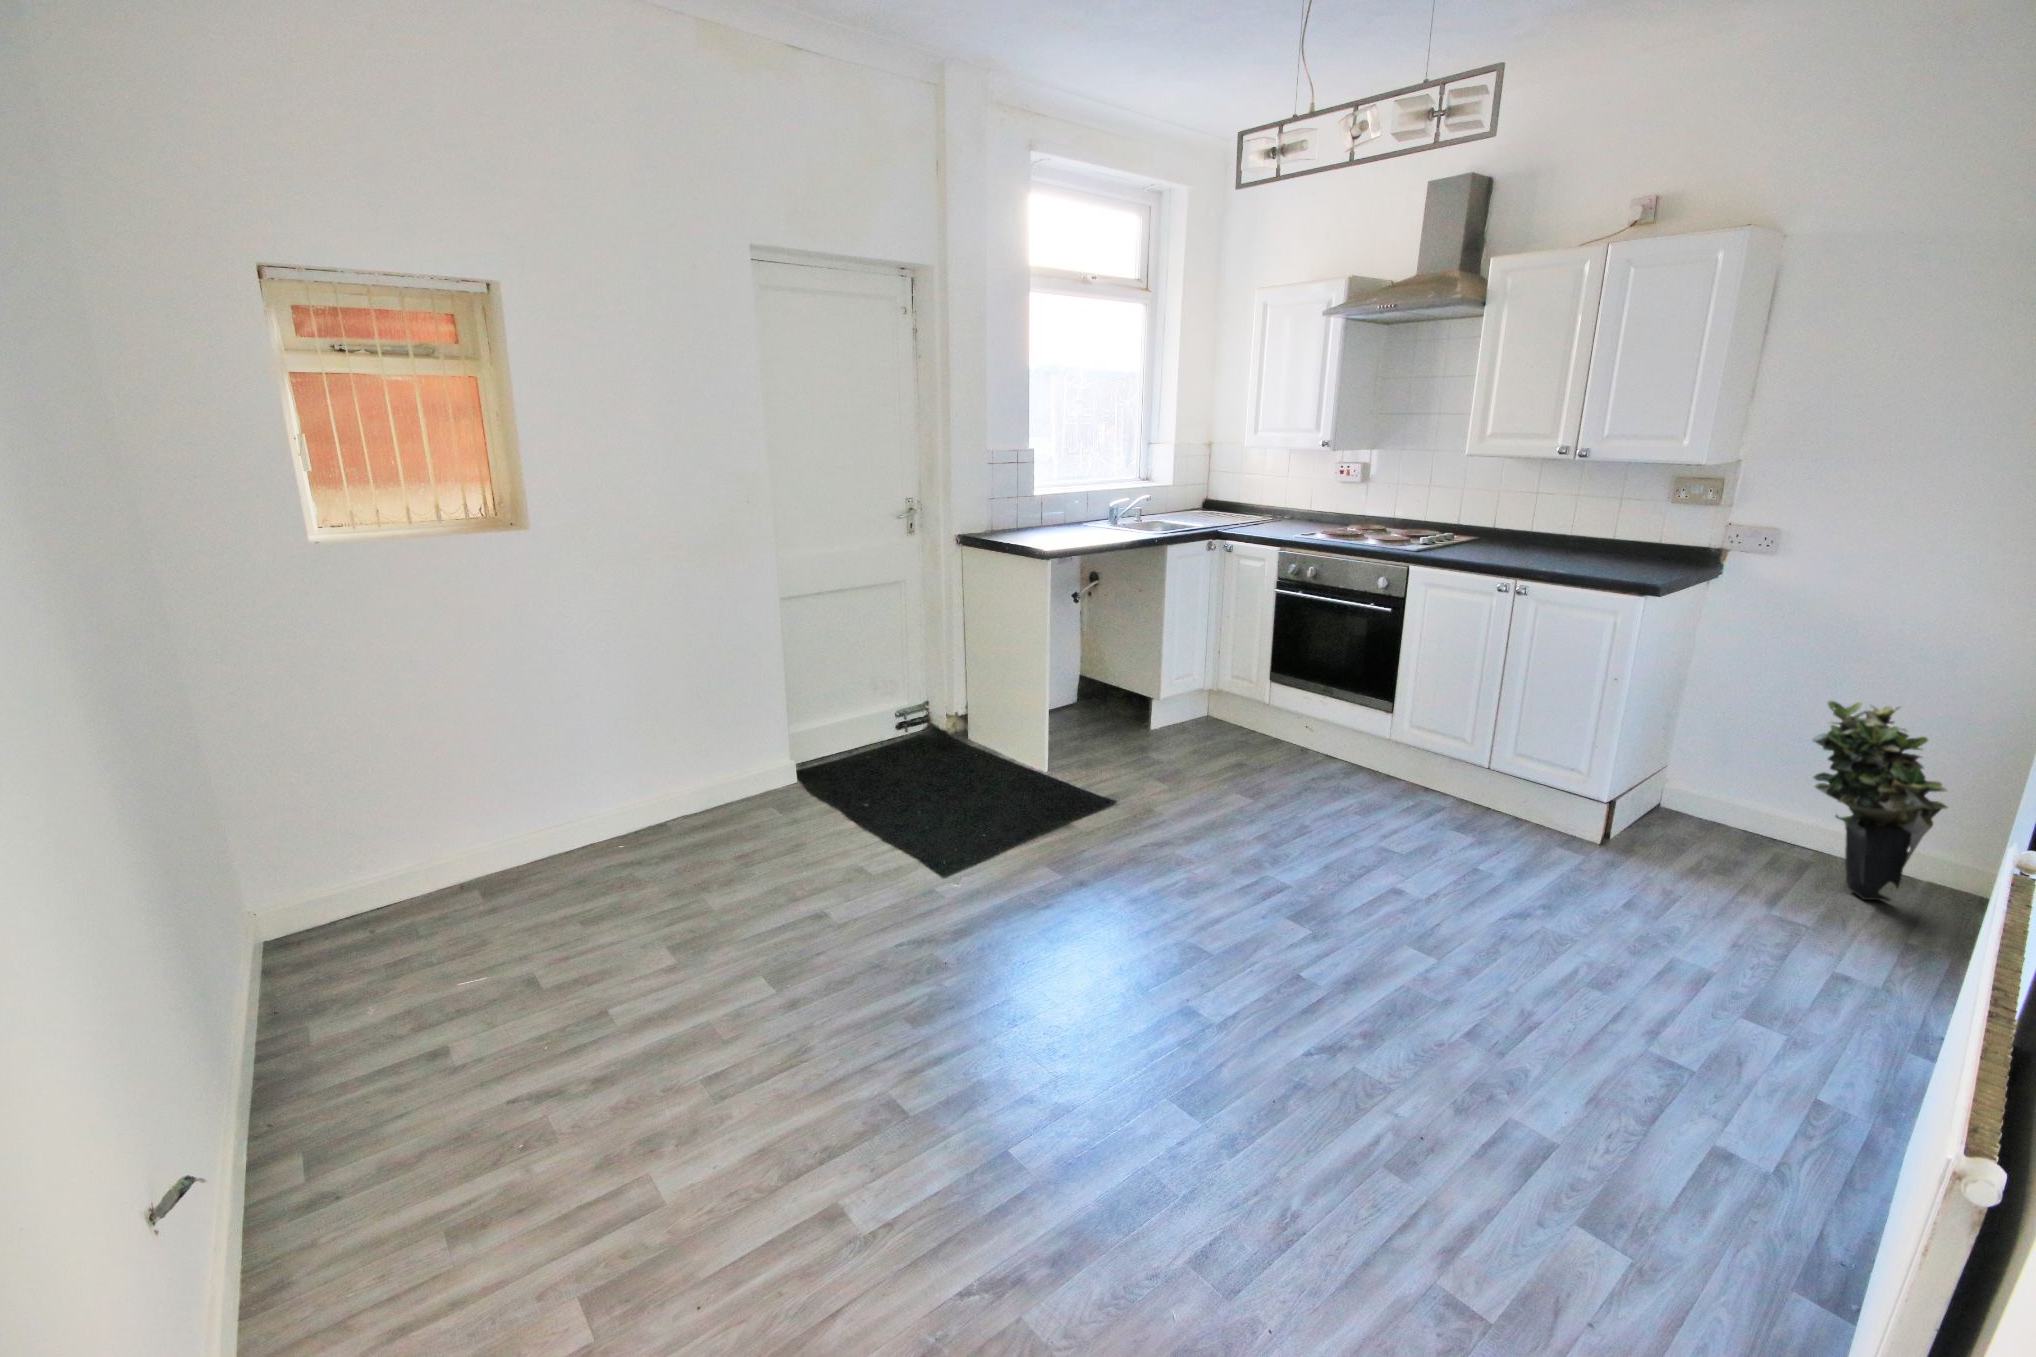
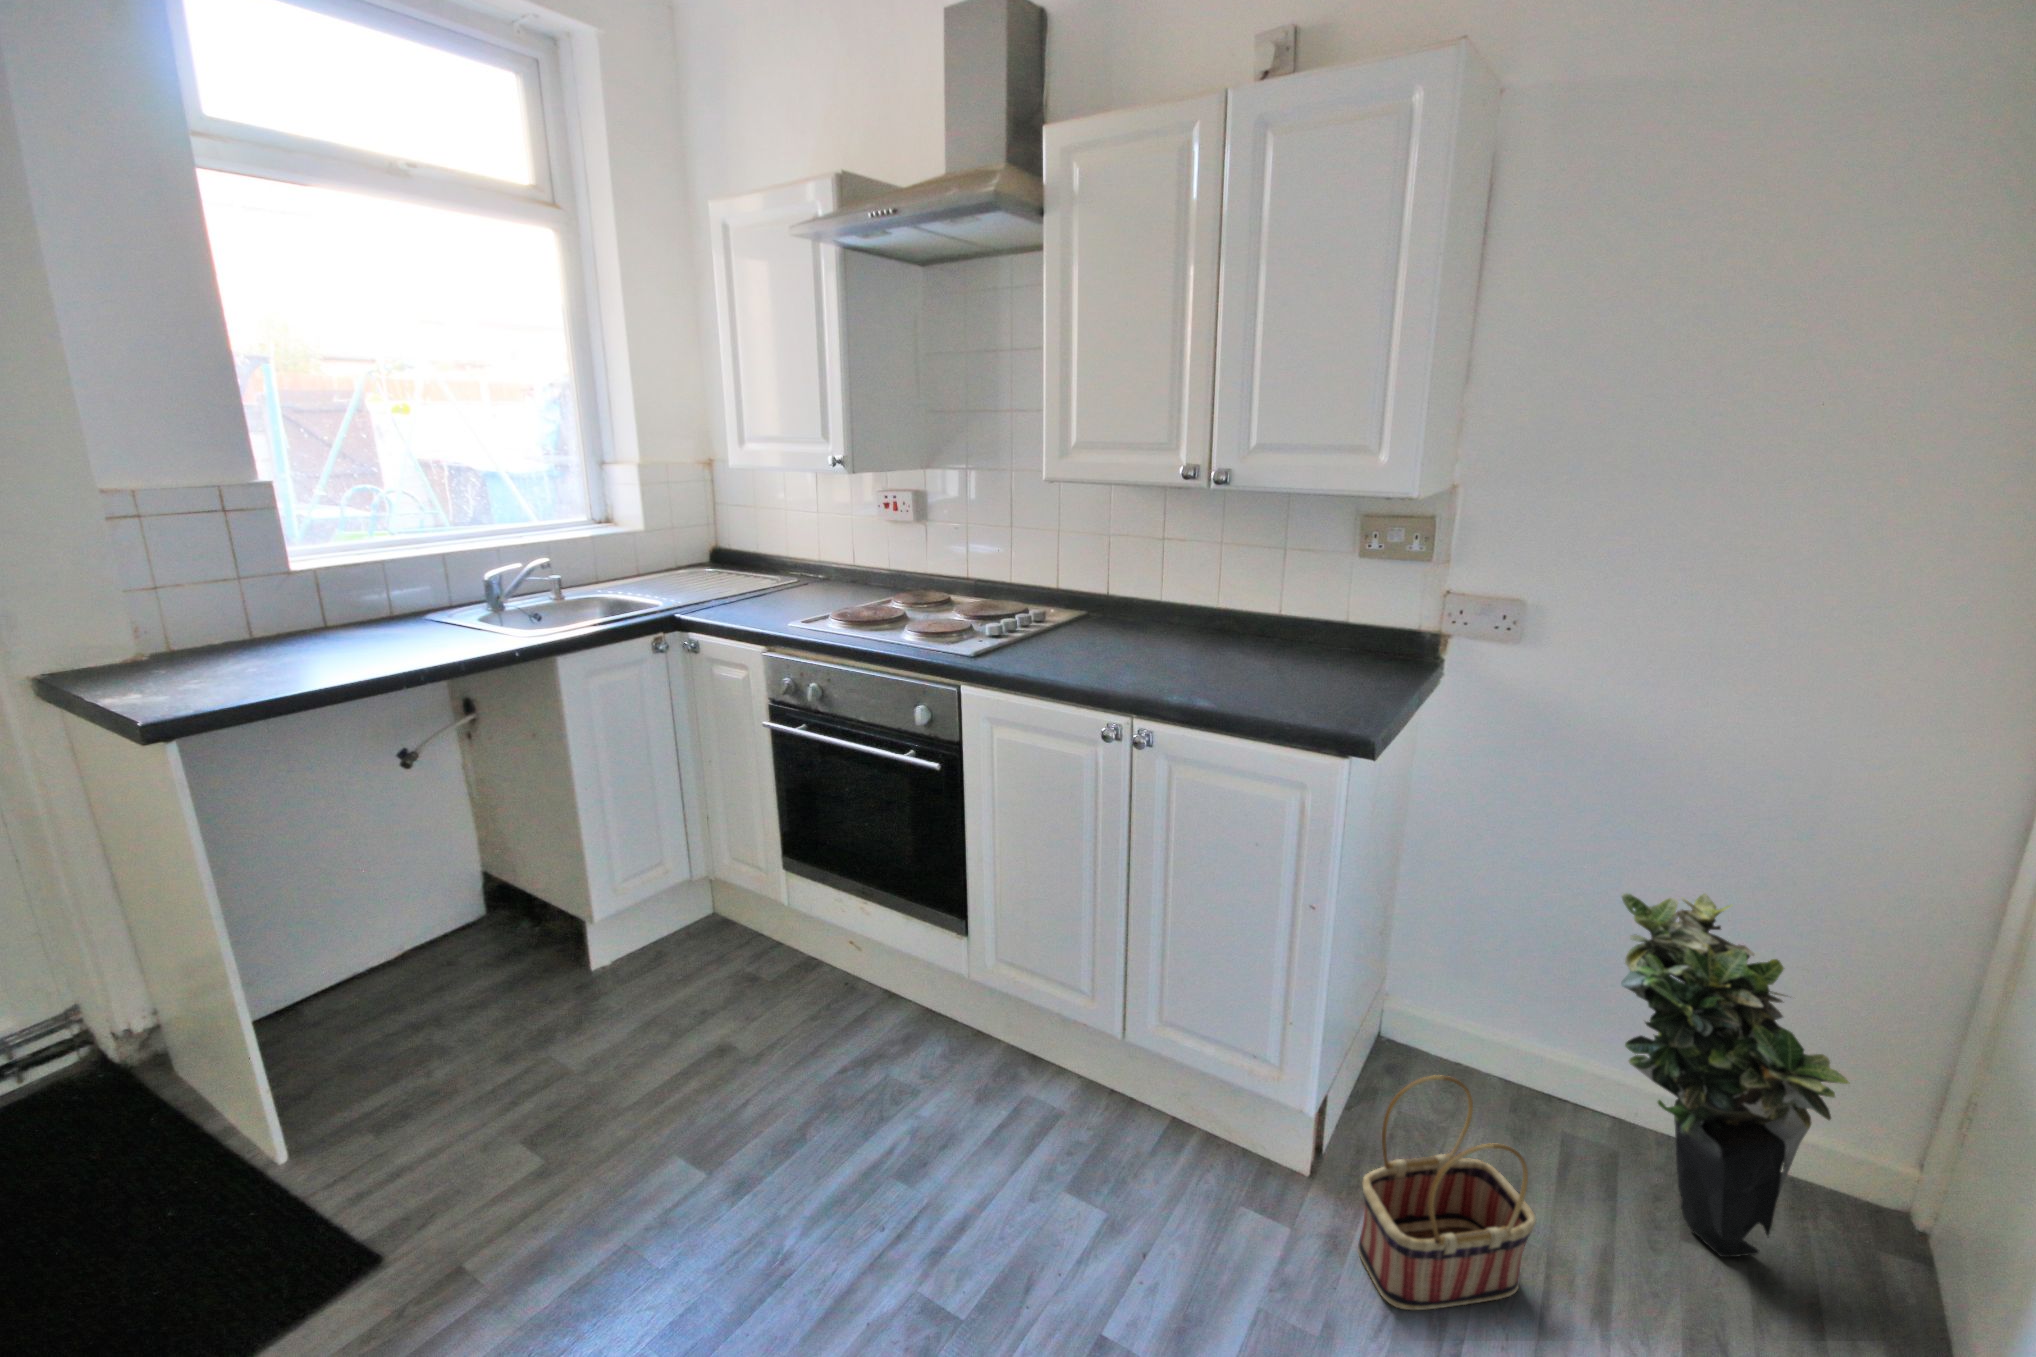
basket: none [1625,771,1734,888] -> present [1358,1075,1536,1310]

